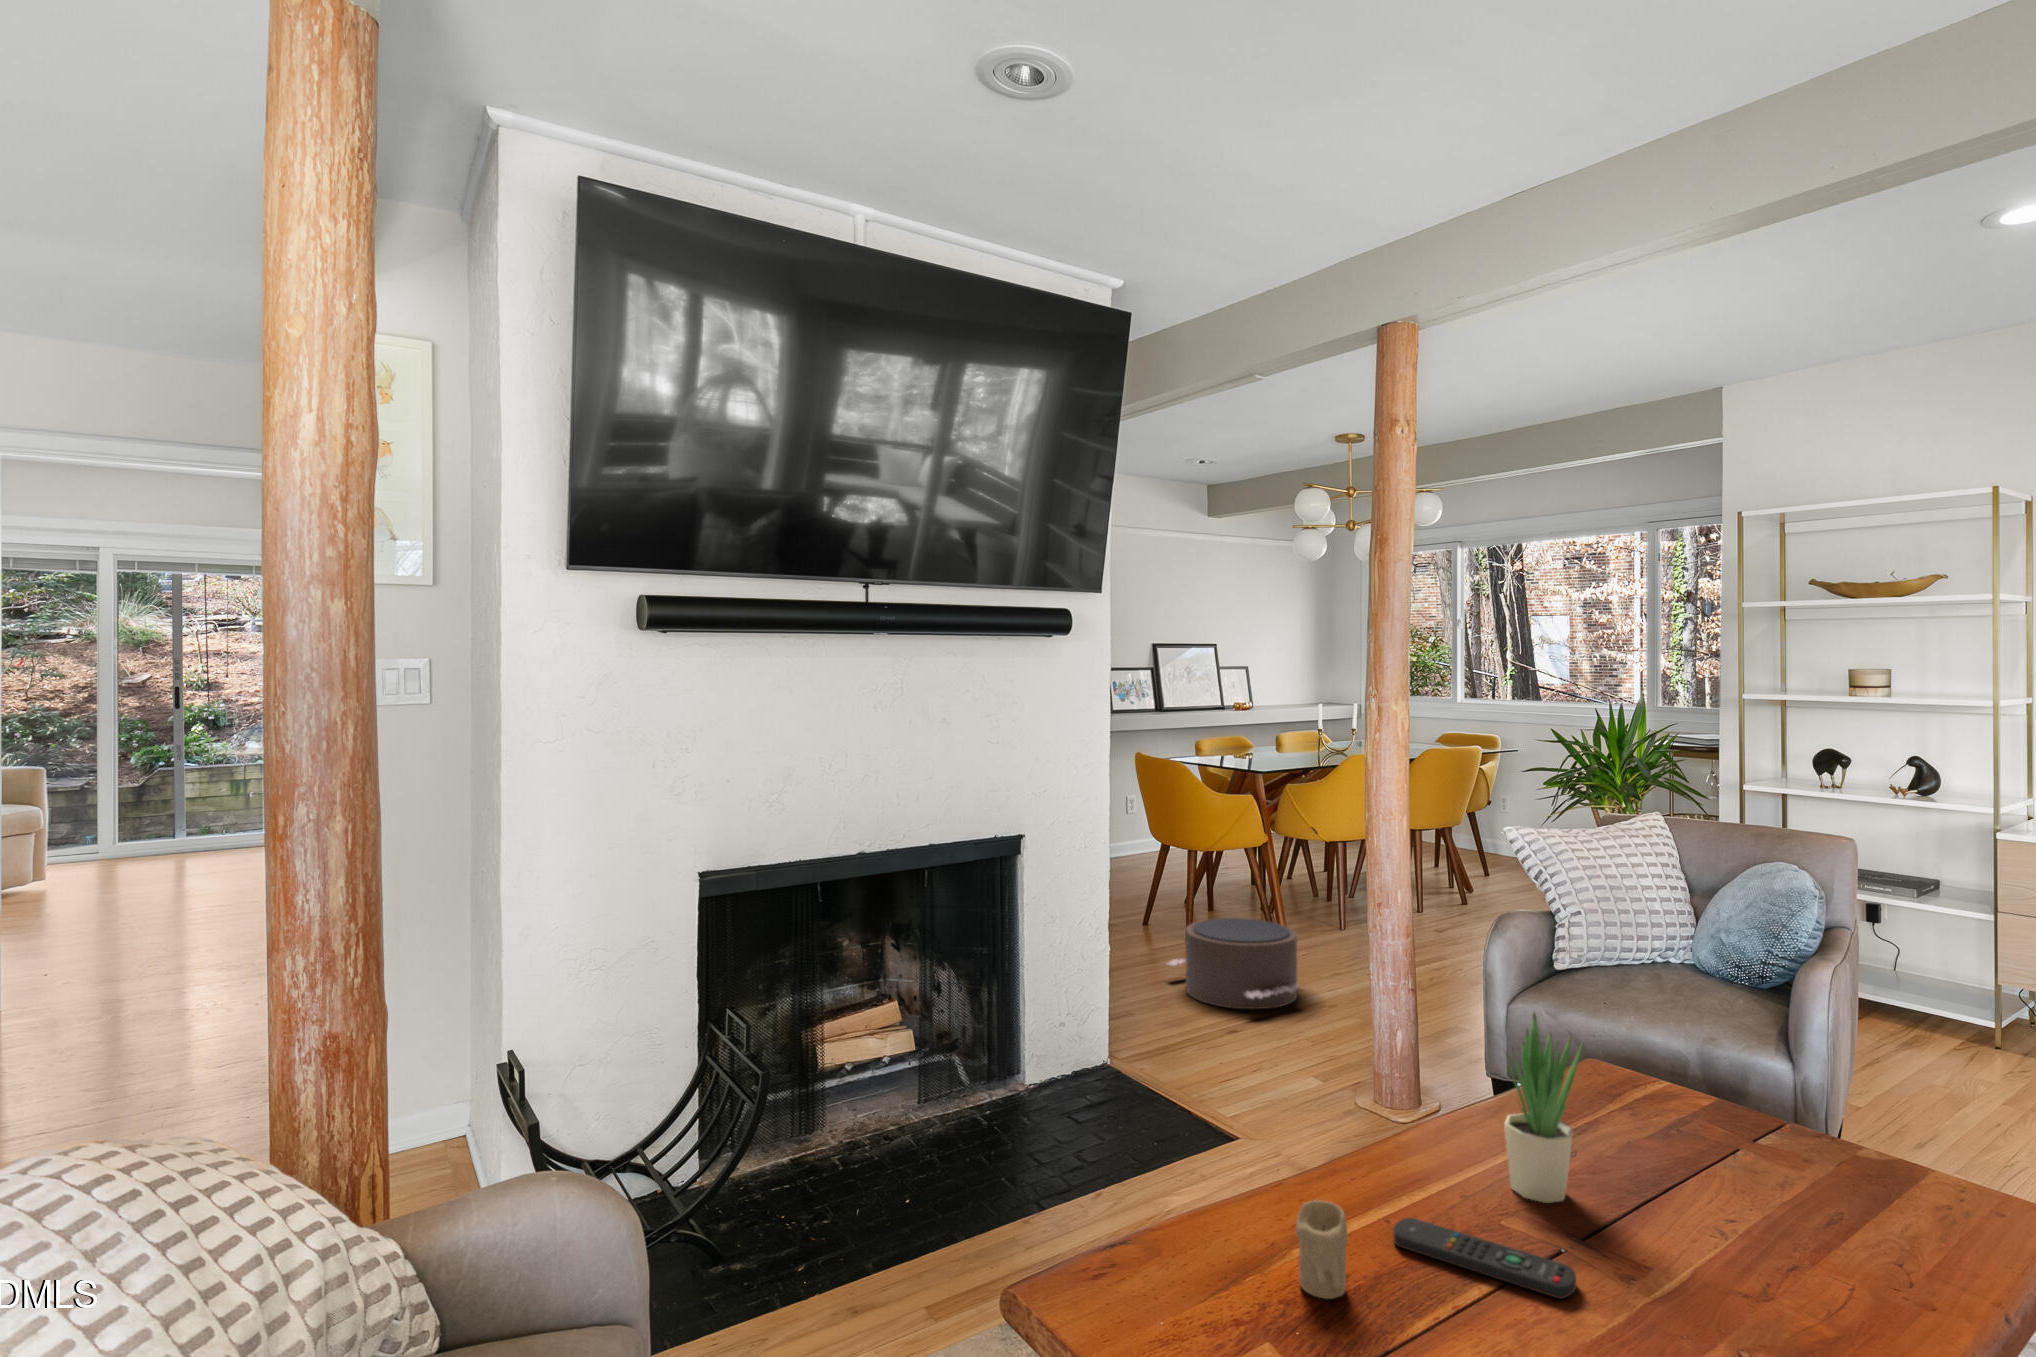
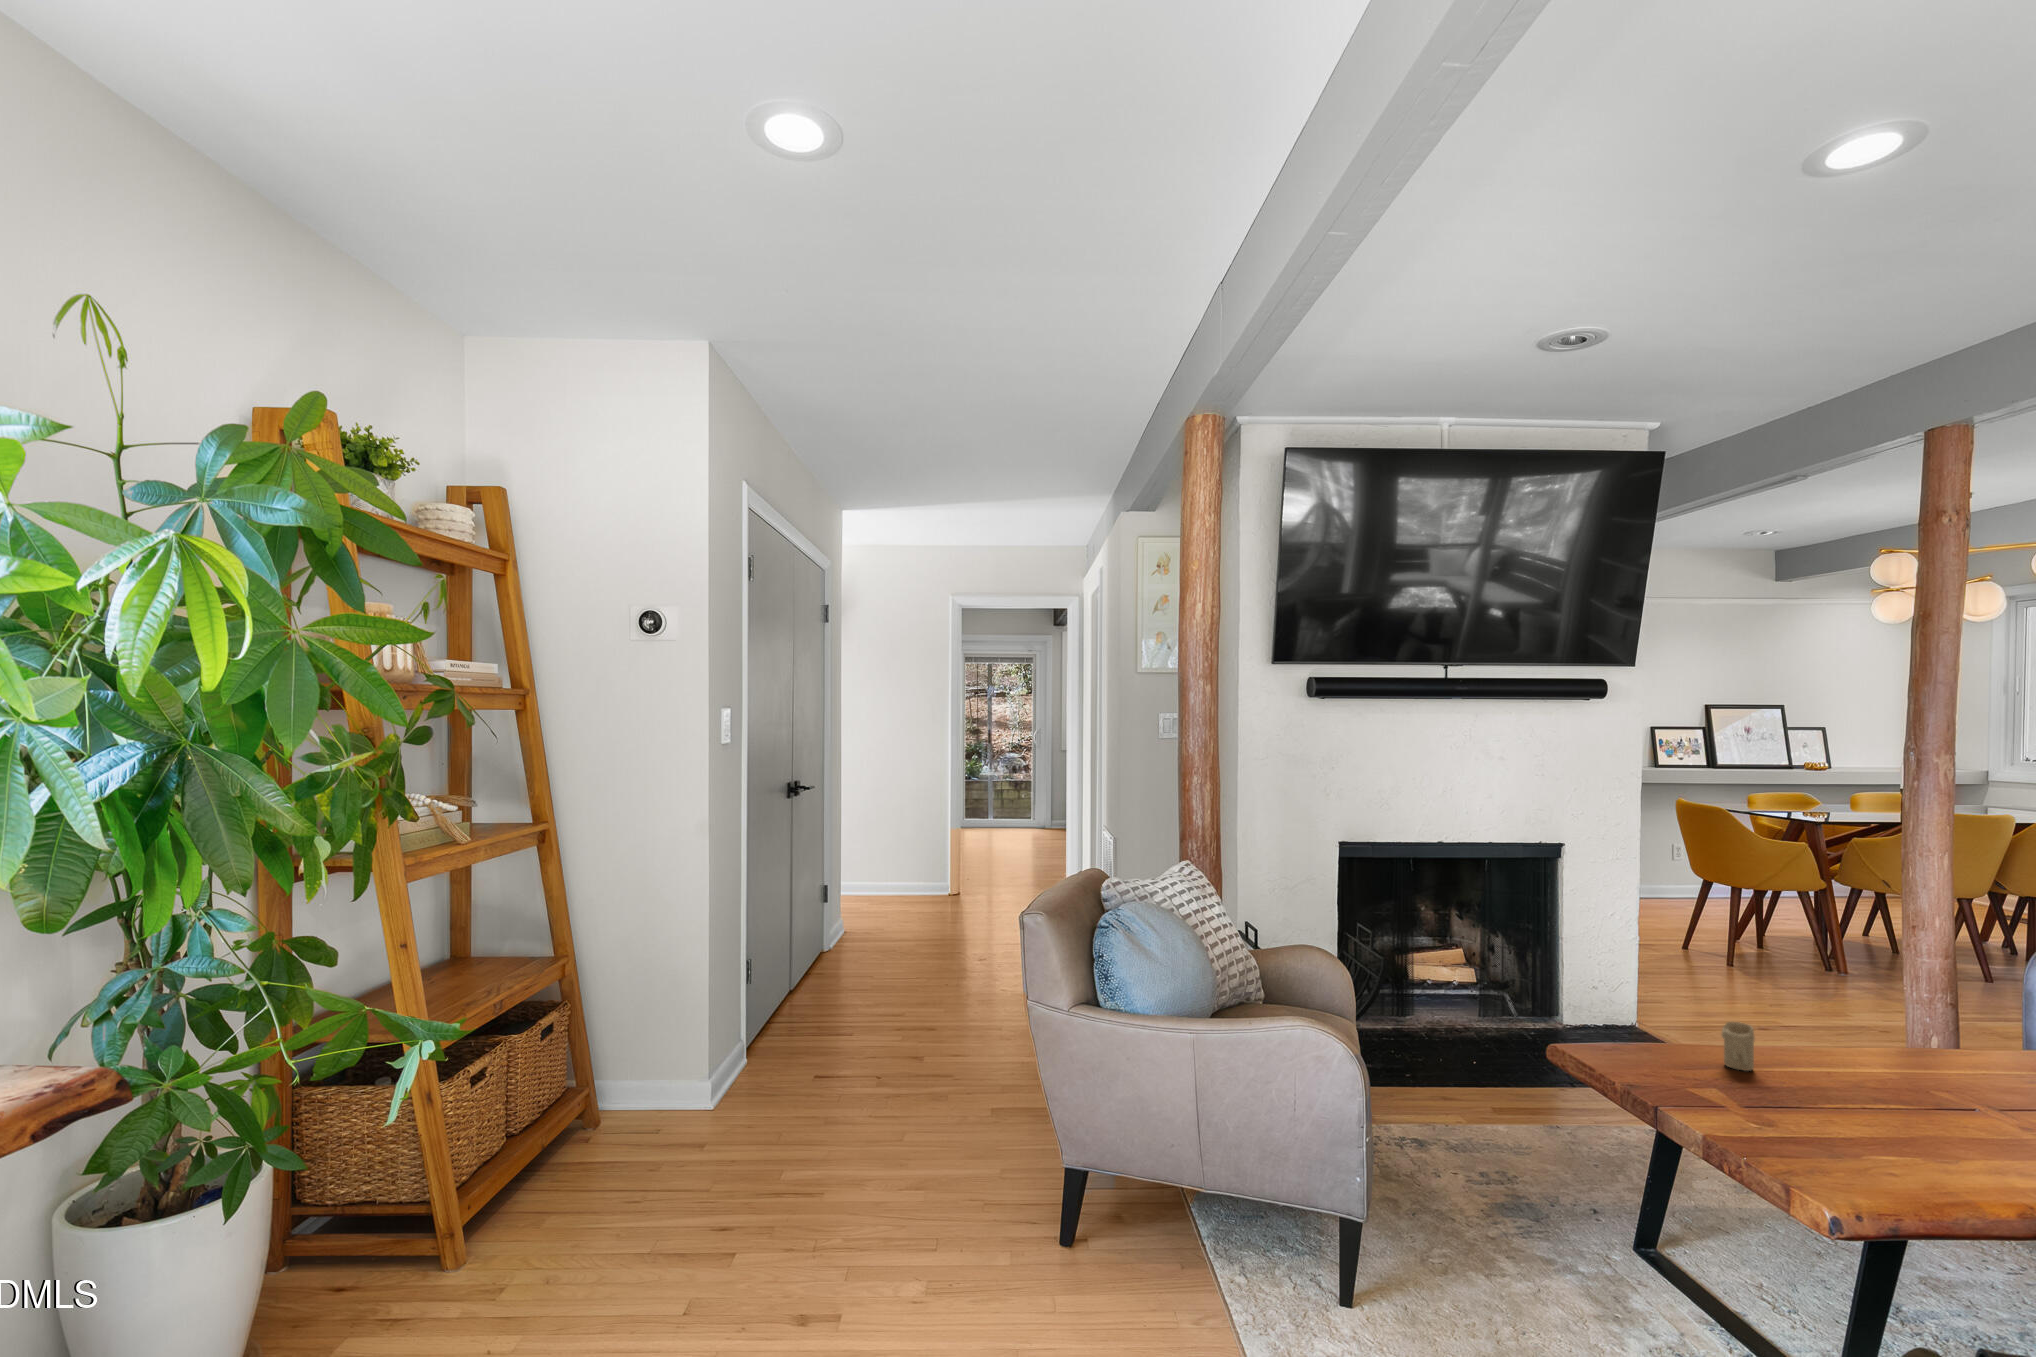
pouf: present [1168,918,1299,1009] -> none [1698,941,1836,1017]
potted plant: present [1504,1013,1584,1203] -> none [1901,952,1966,1074]
remote control: present [1393,1218,1576,1299] -> none [1798,1056,1920,1097]

